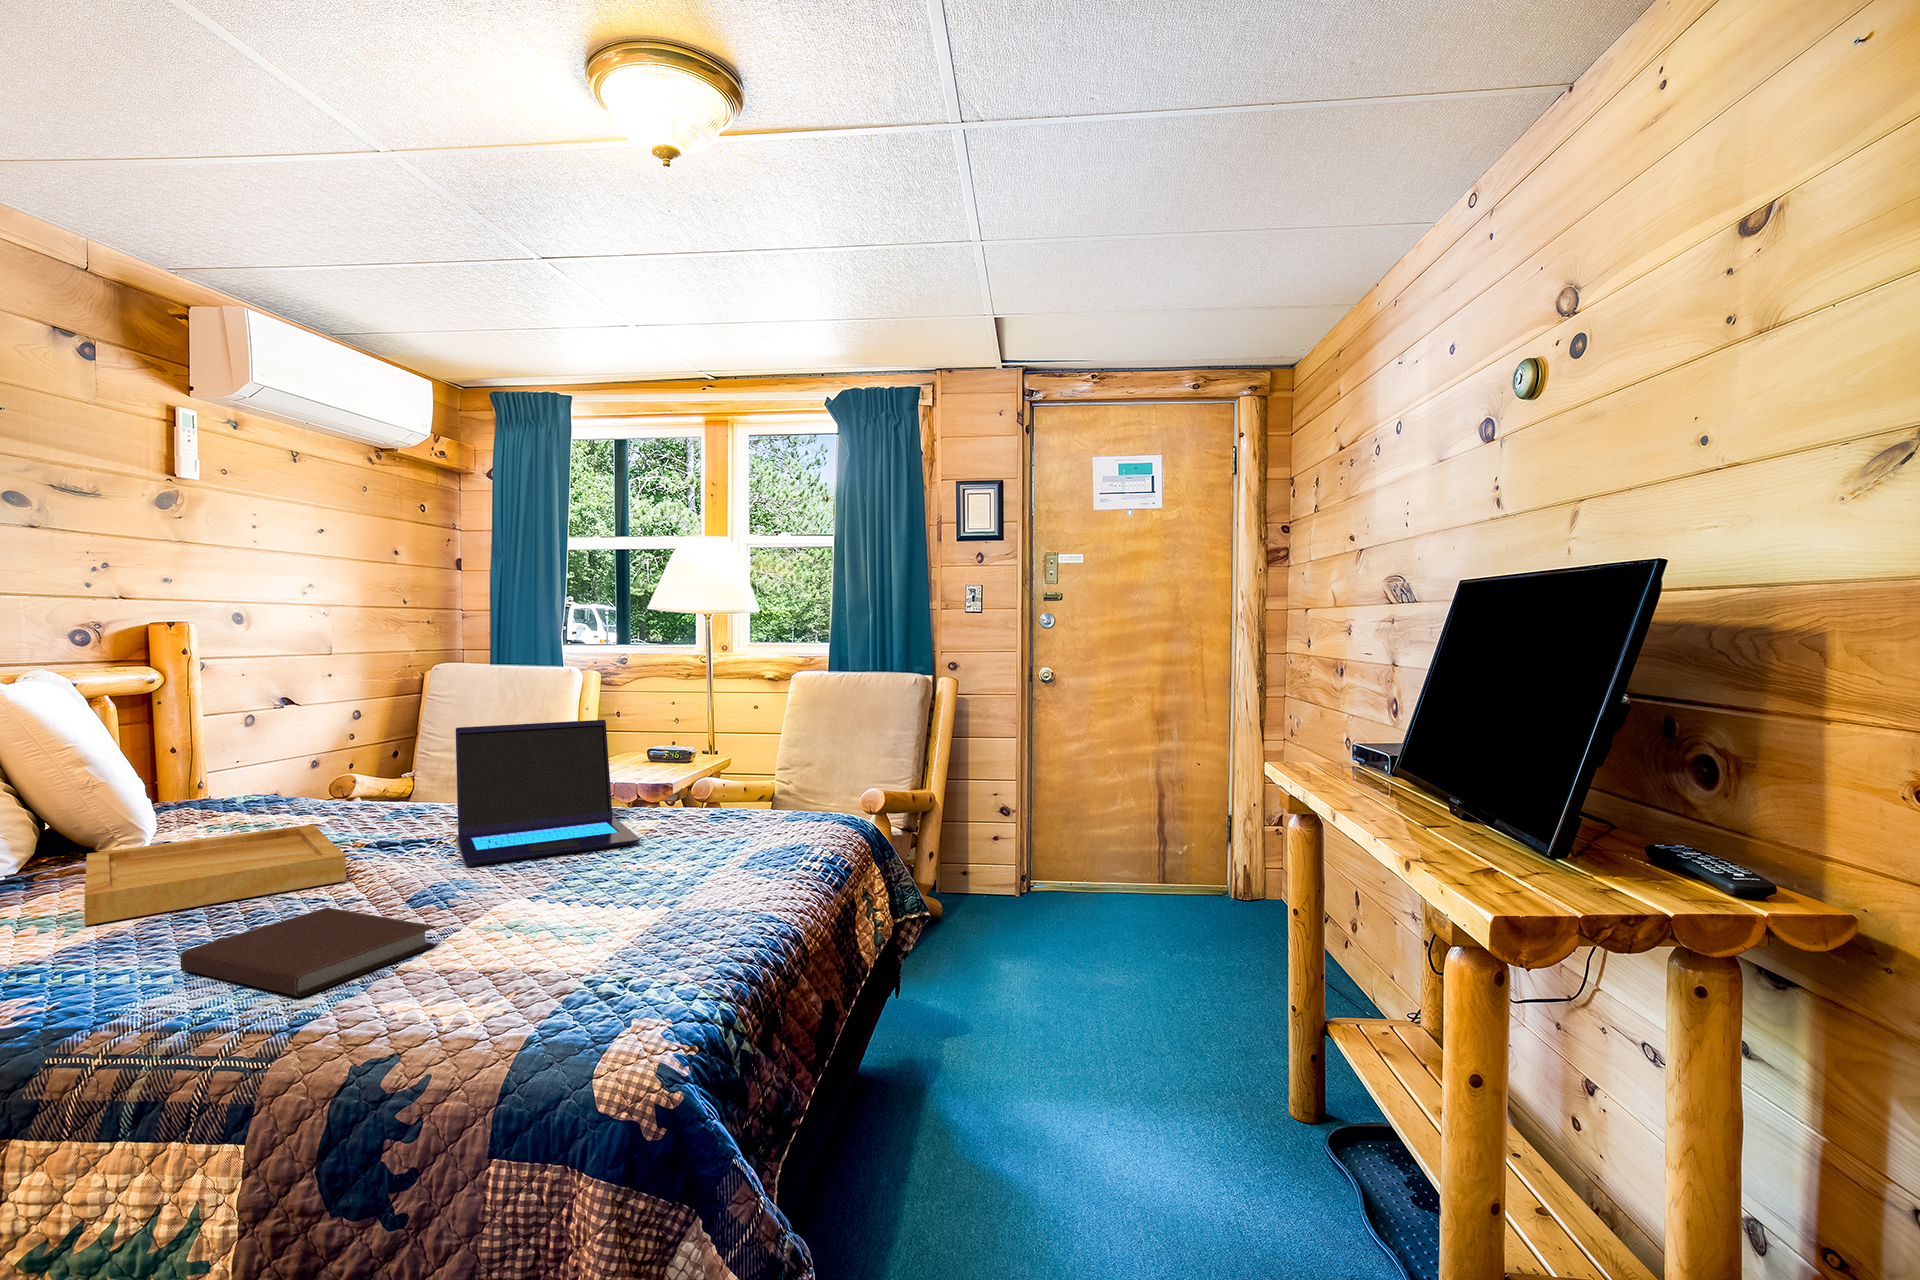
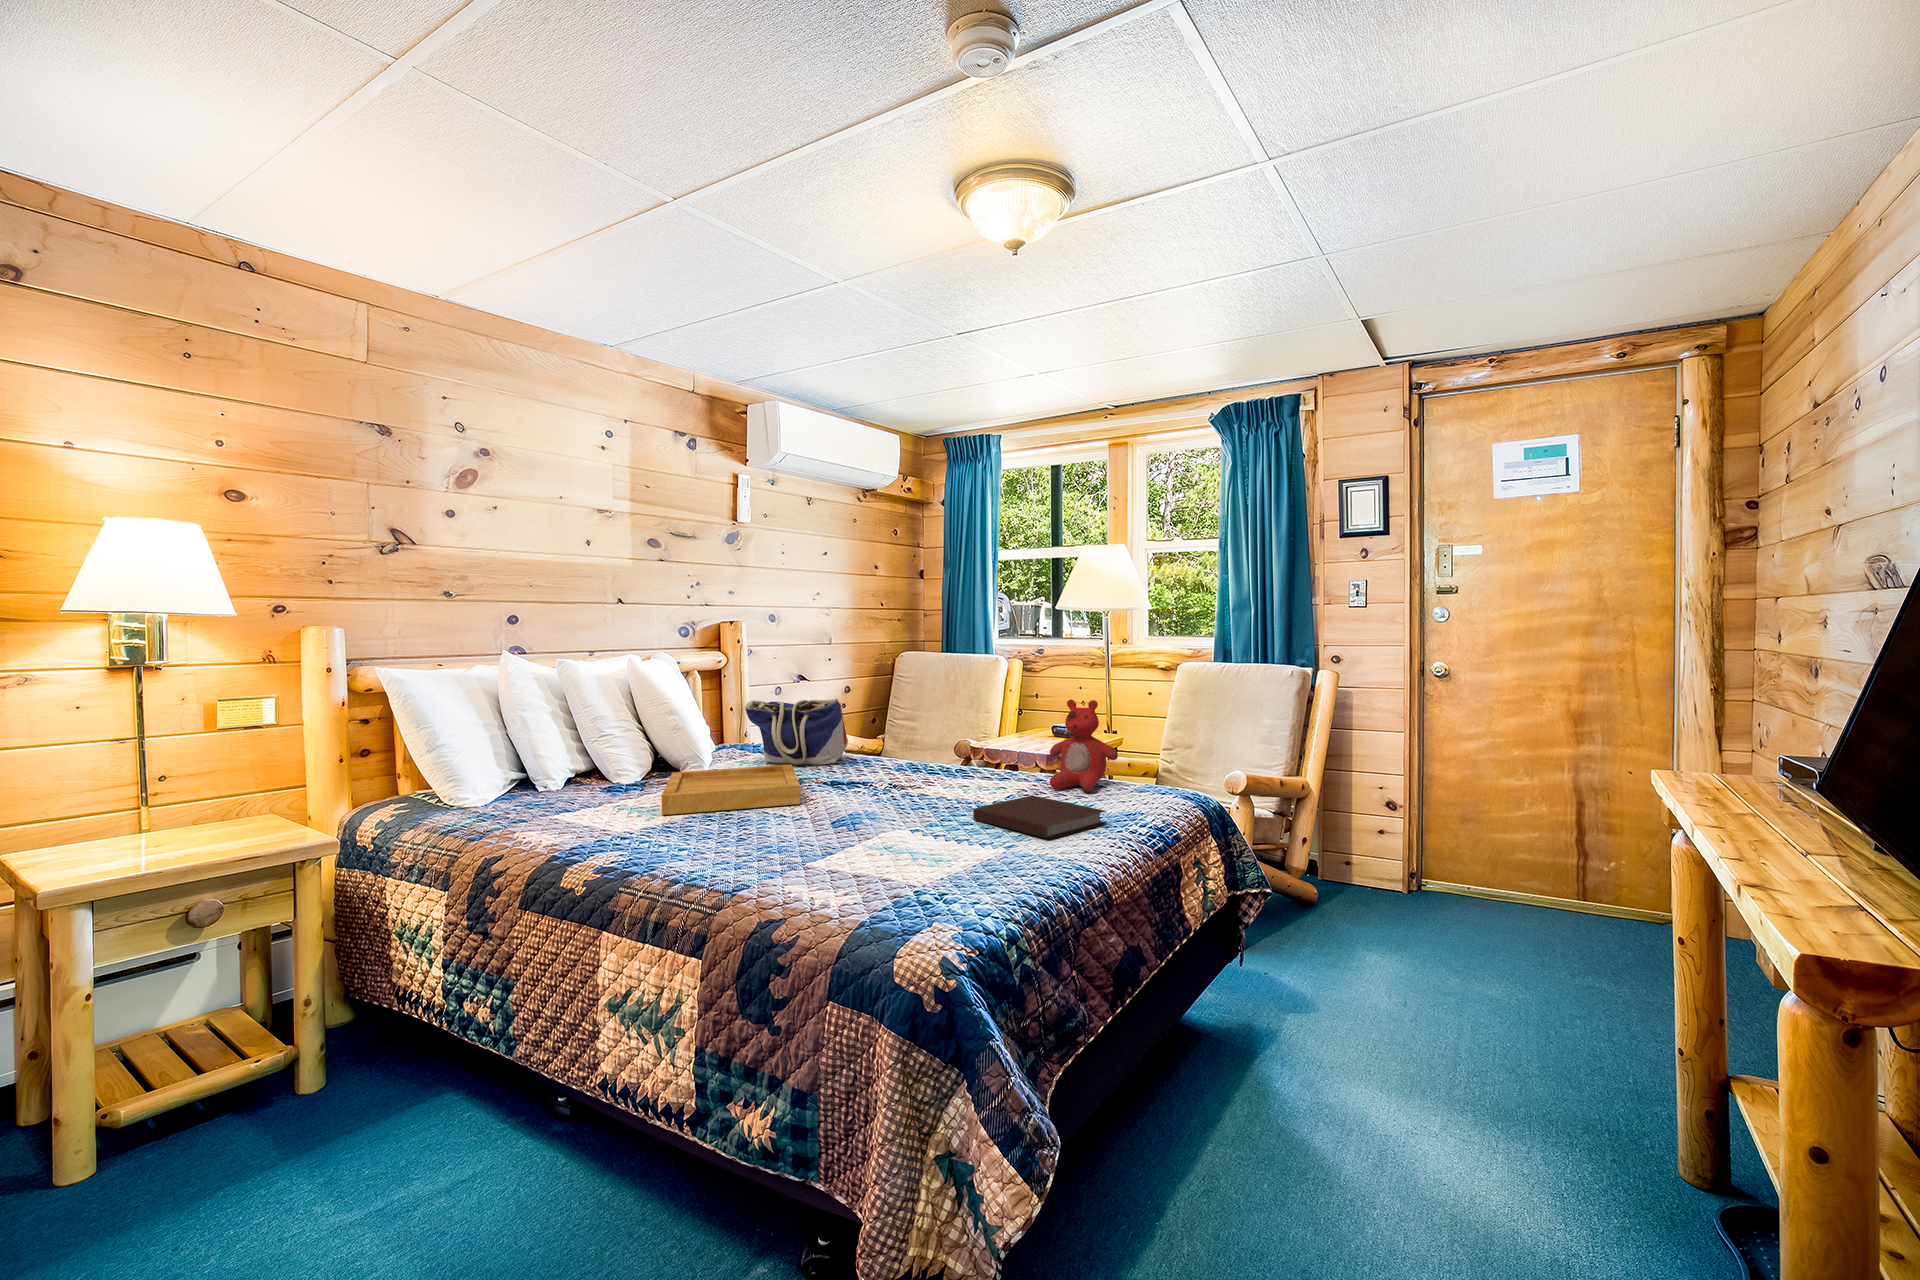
laptop: present [455,720,641,865] -> none [874,695,1003,802]
stuffed bear: none [690,724,770,828] -> present [1050,700,1118,792]
tote bag: none [219,729,395,823] -> present [745,699,848,765]
notebook: present [181,907,436,996] -> present [973,795,1107,839]

